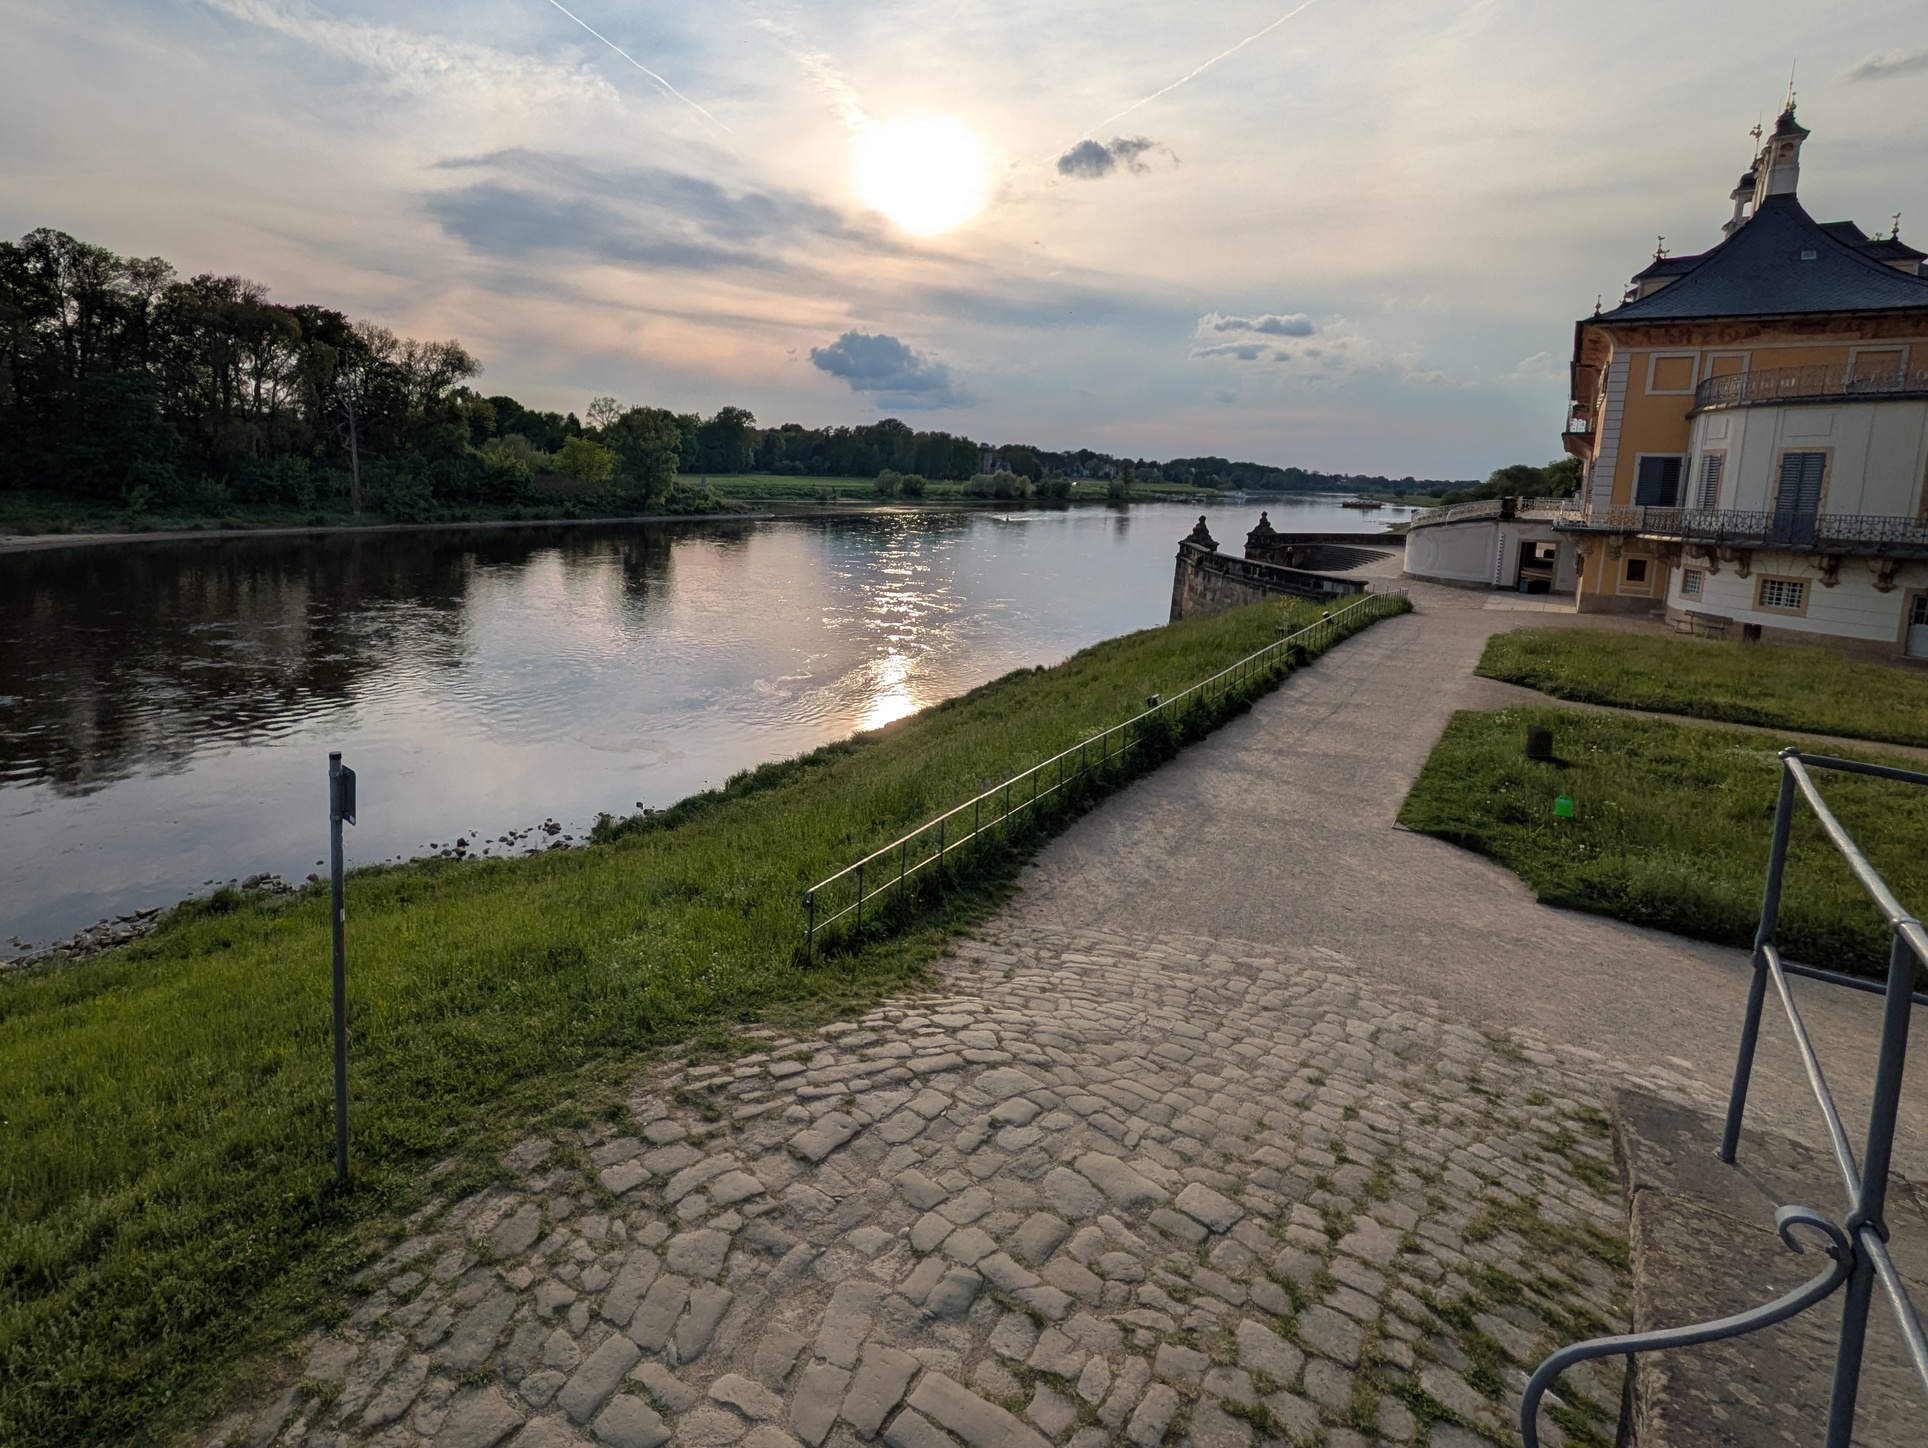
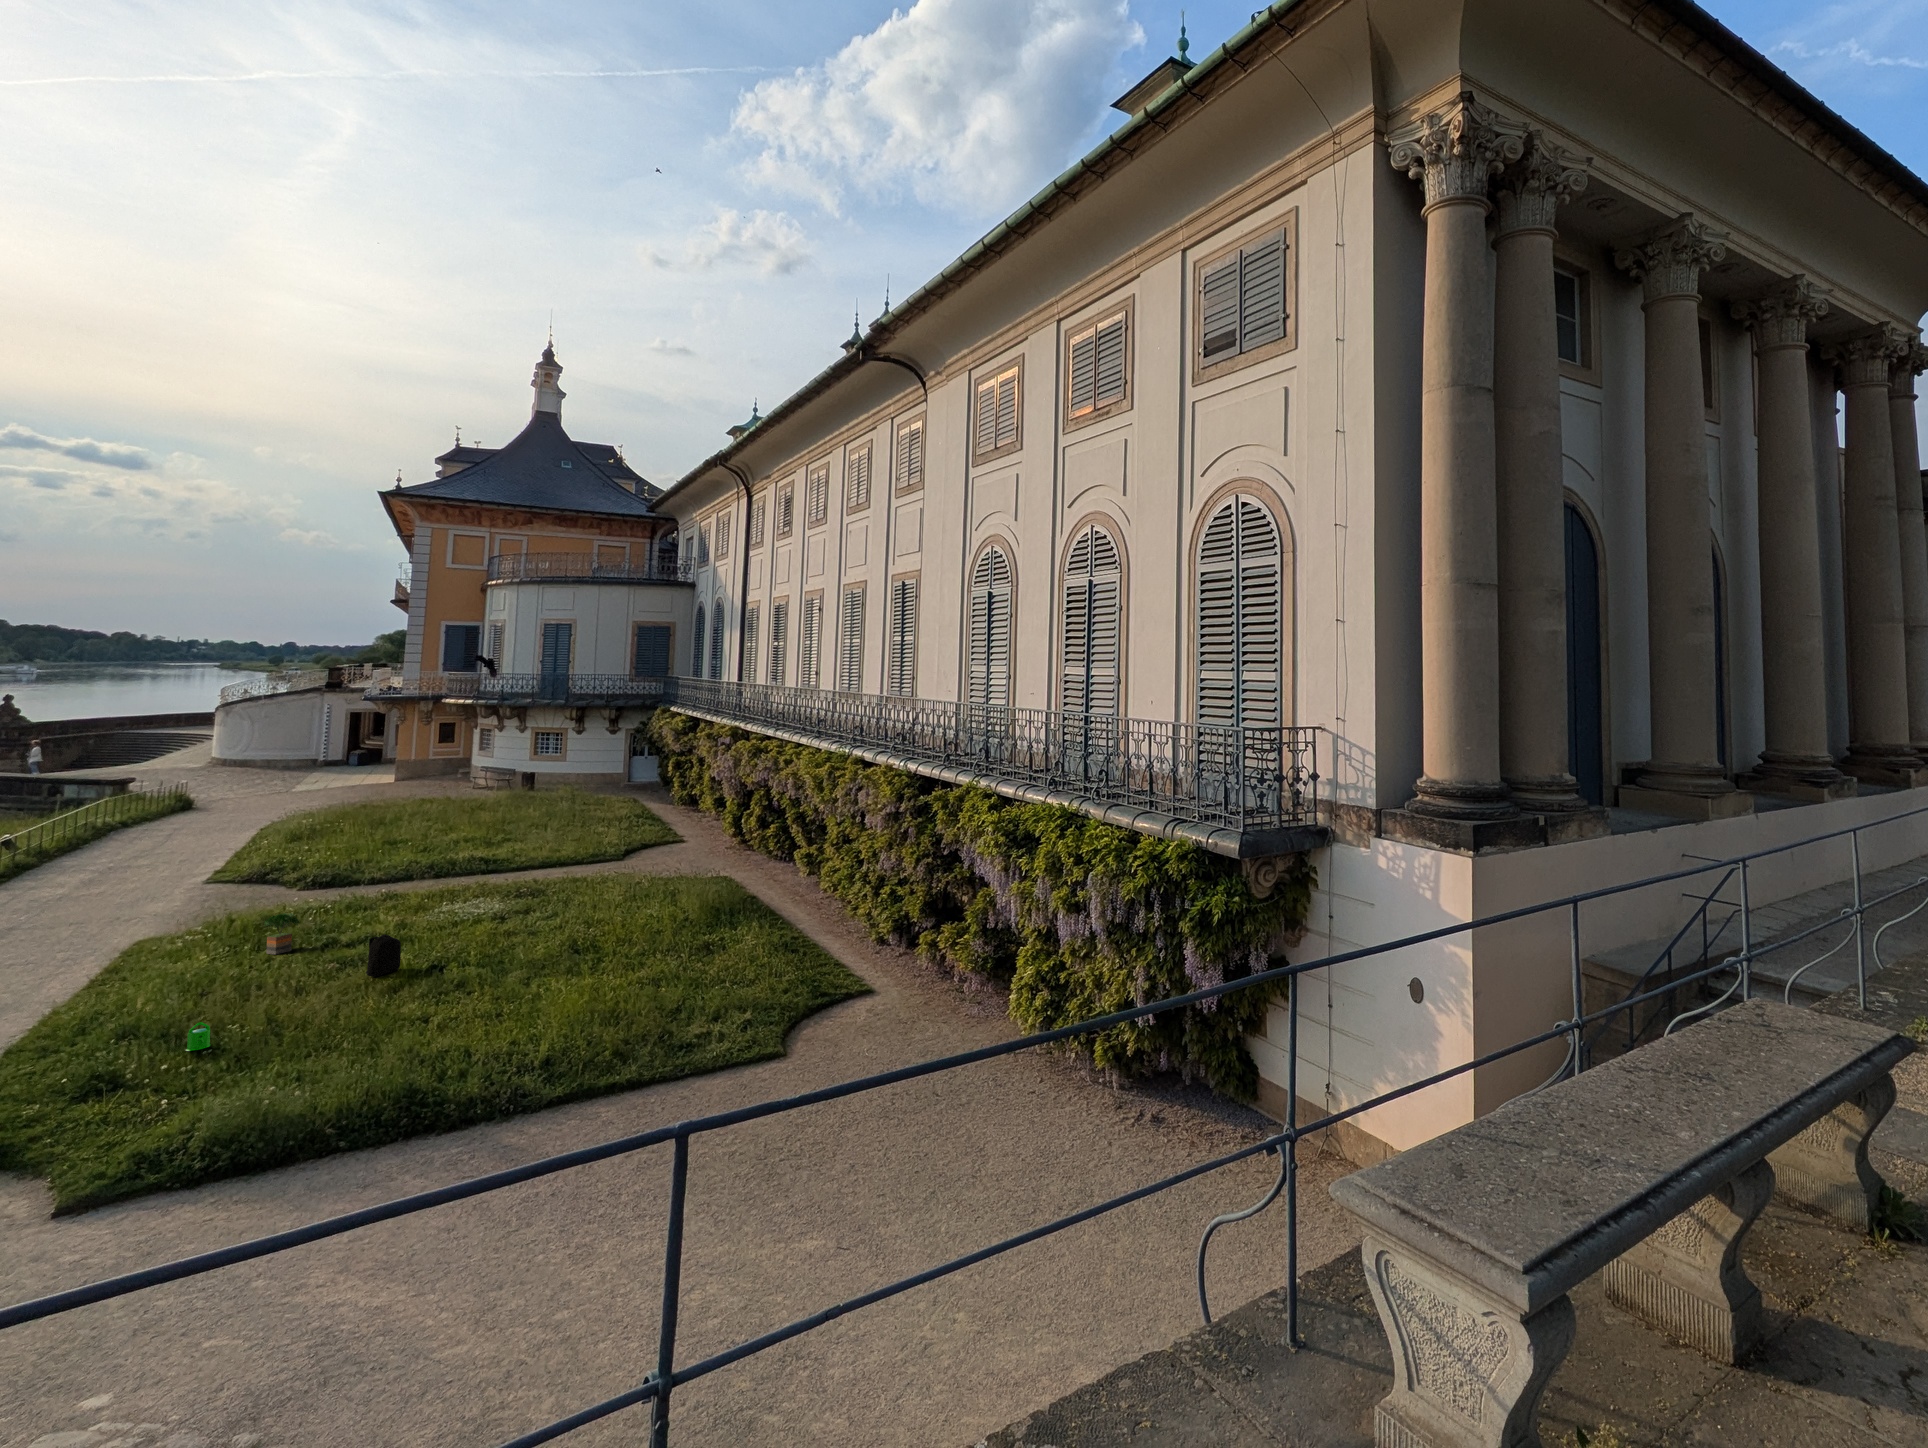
potted tree: none [1567,717,1601,753] -> present [265,913,300,955]
backpack: present [1523,725,1554,757] -> present [366,934,401,977]

